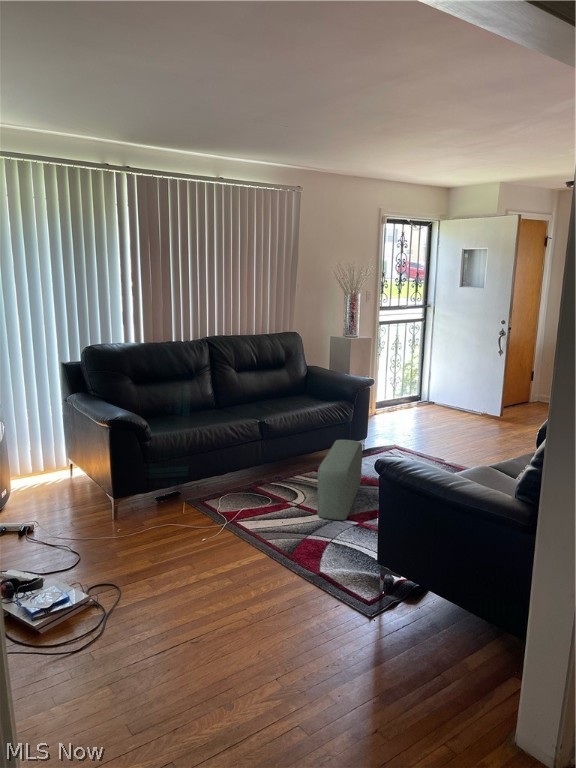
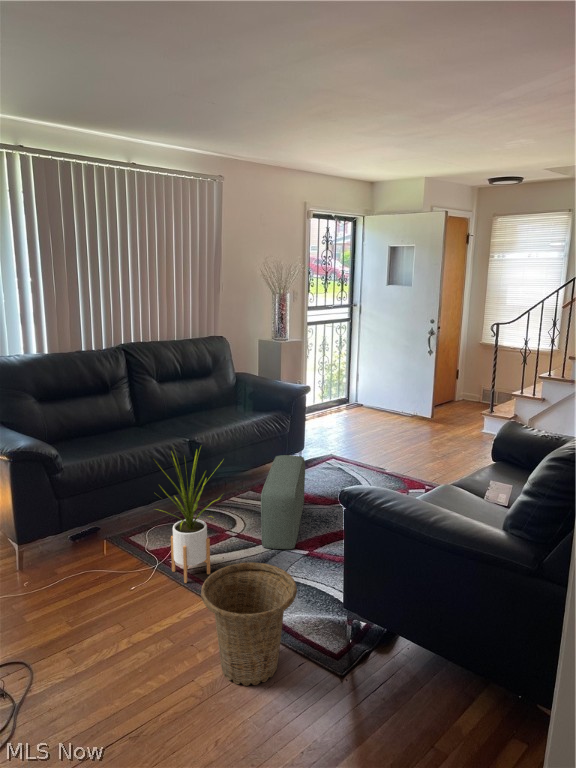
house plant: none [222,421,285,539] -> present [154,450,221,583]
basket: none [256,518,335,616] -> present [201,563,297,686]

